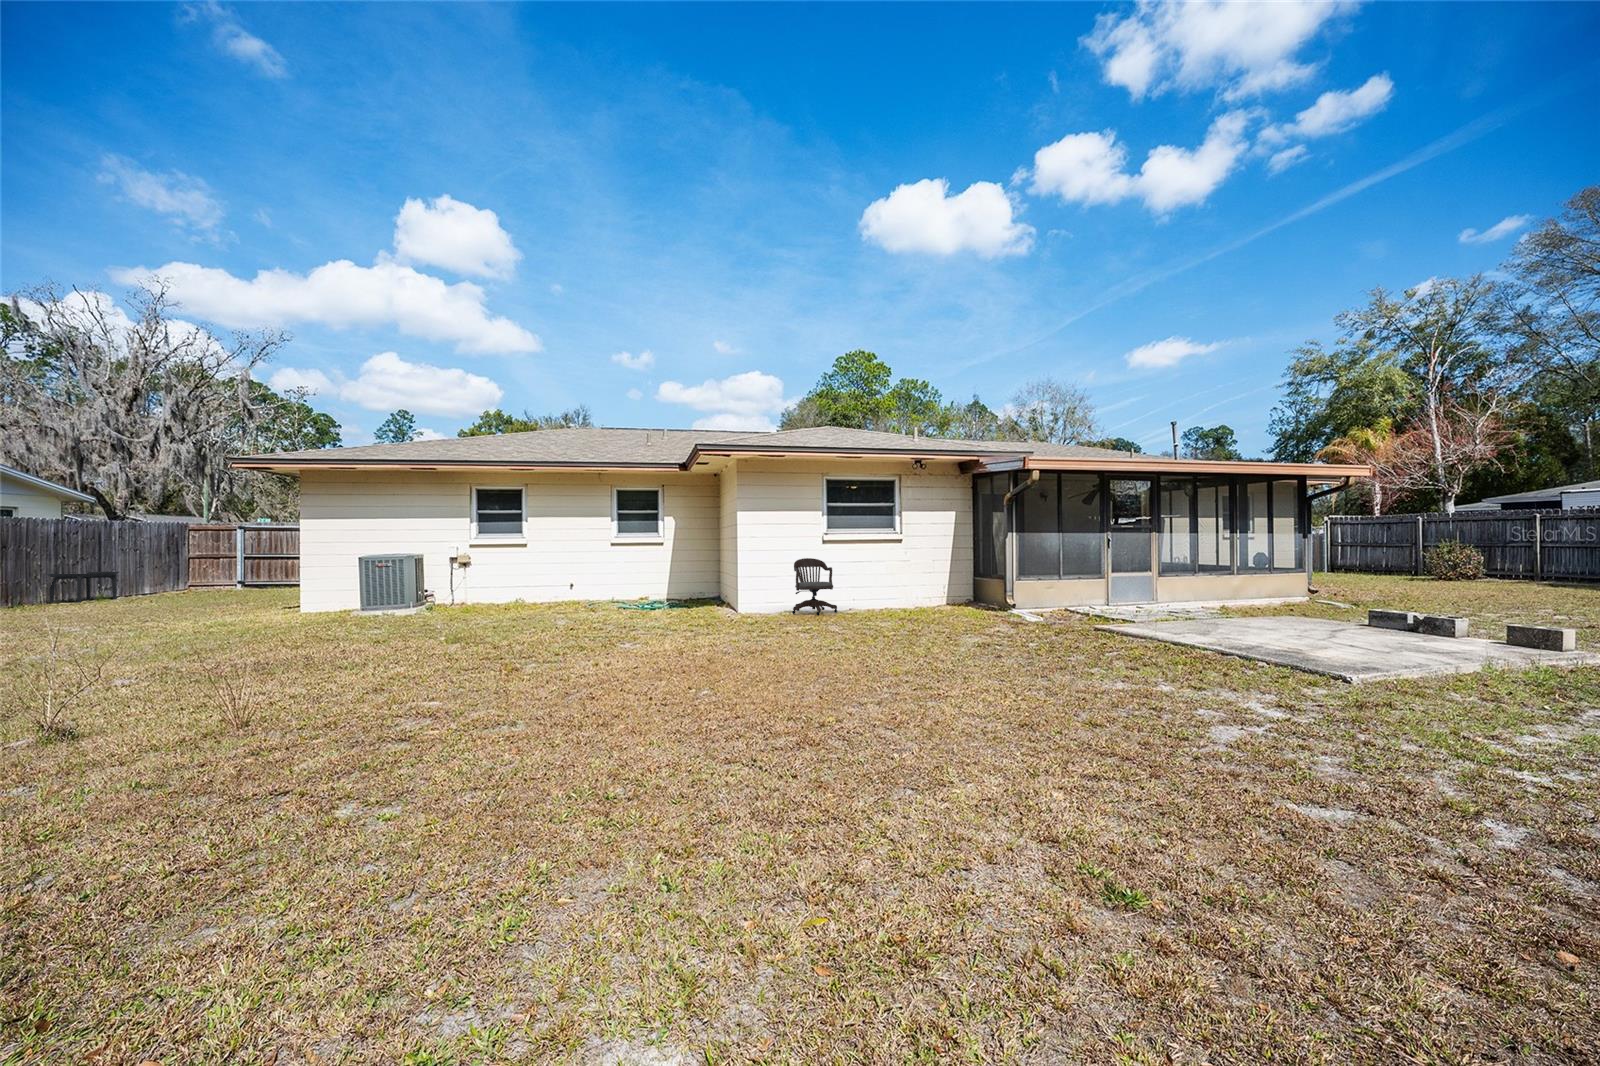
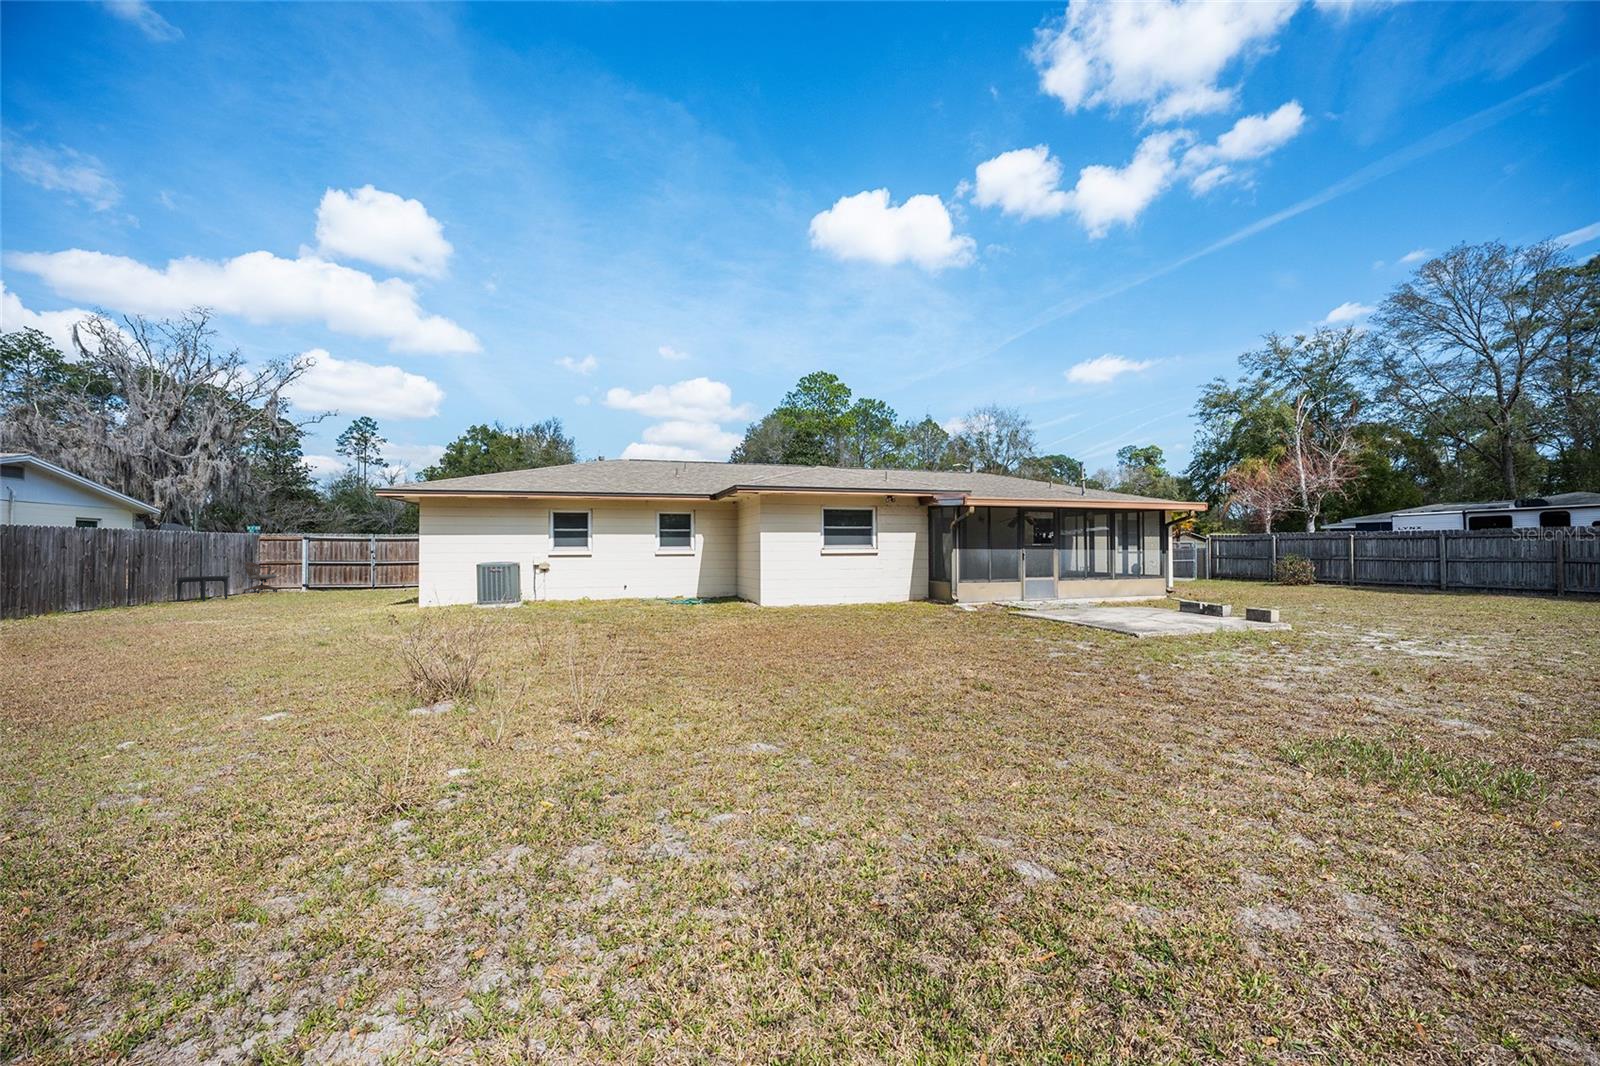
chair: present [792,558,837,615] -> present [244,562,278,593]

